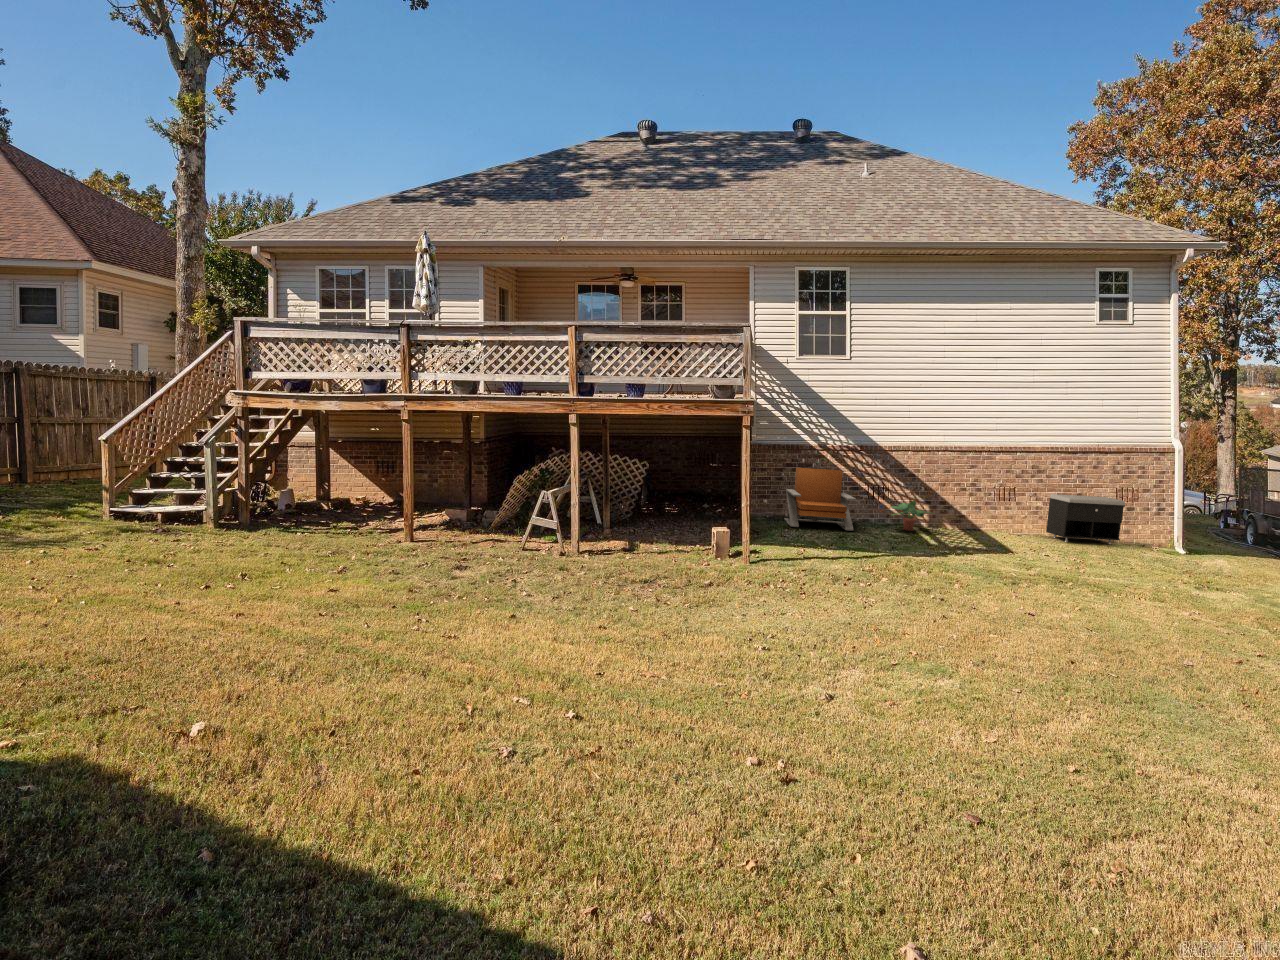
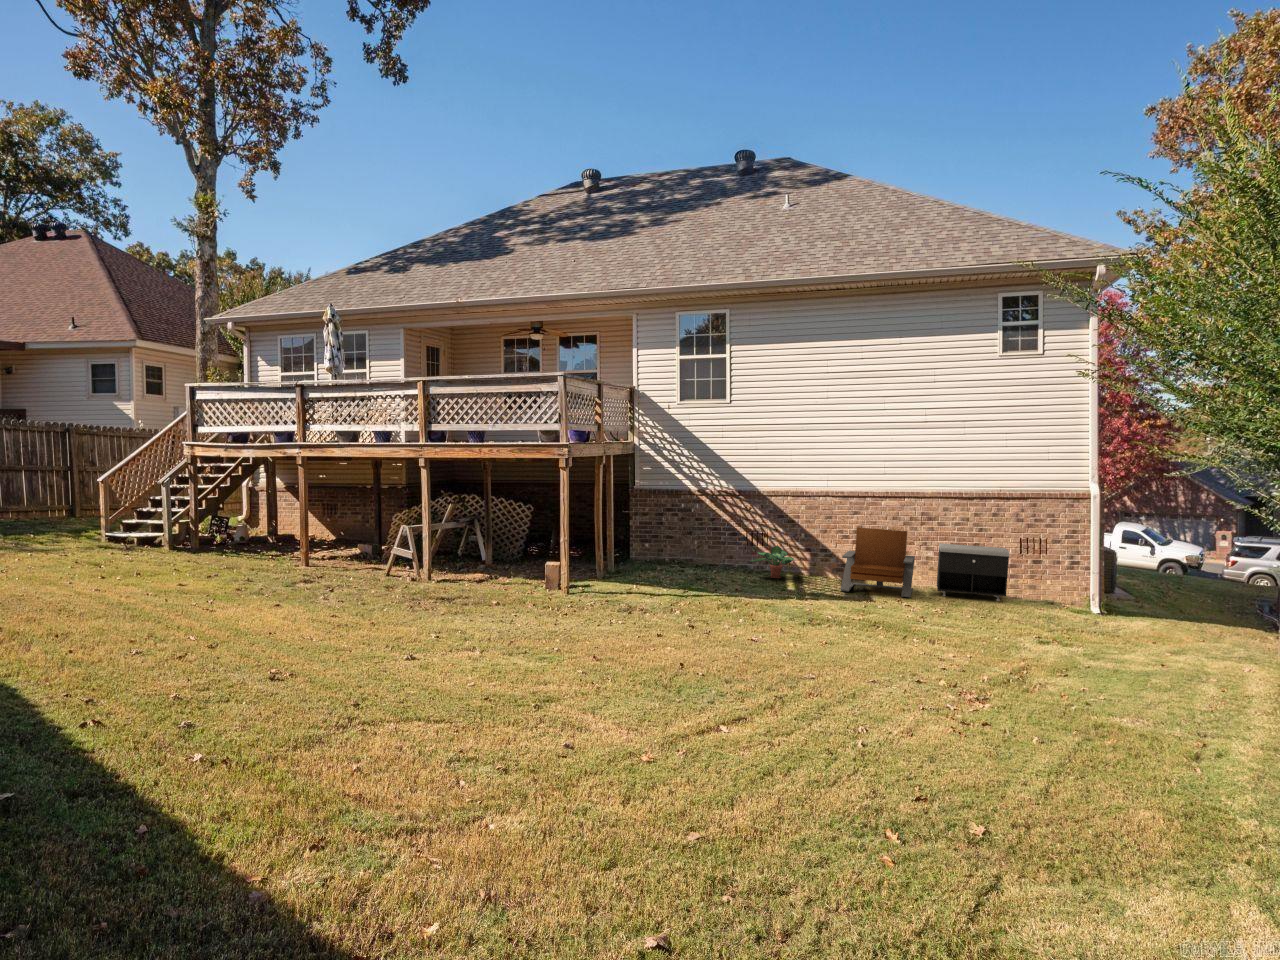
lounge chair: present [784,468,856,531] -> present [841,527,915,597]

